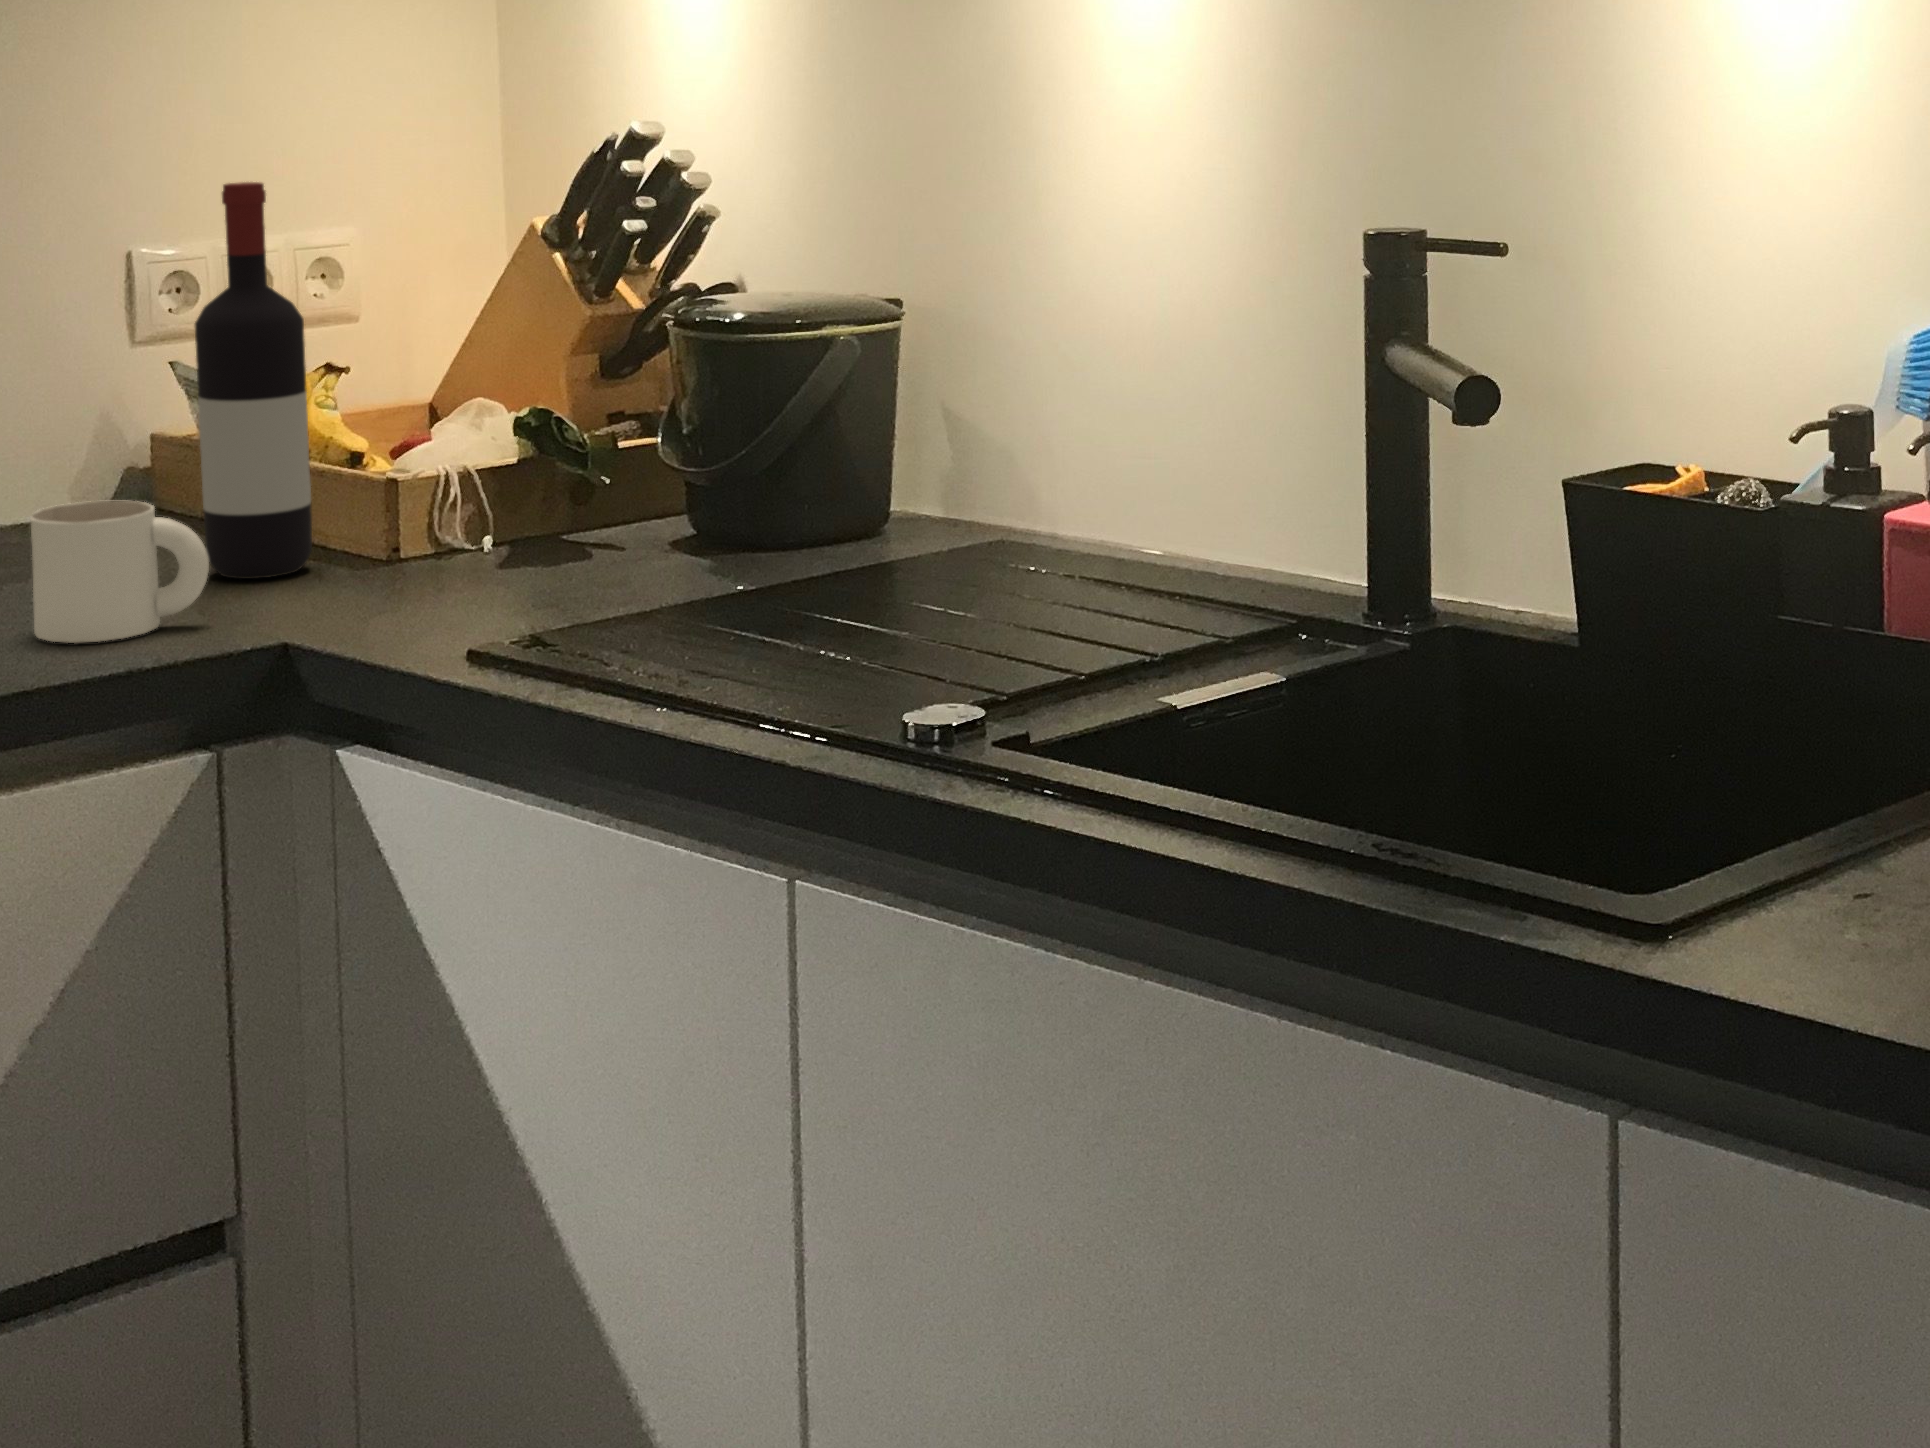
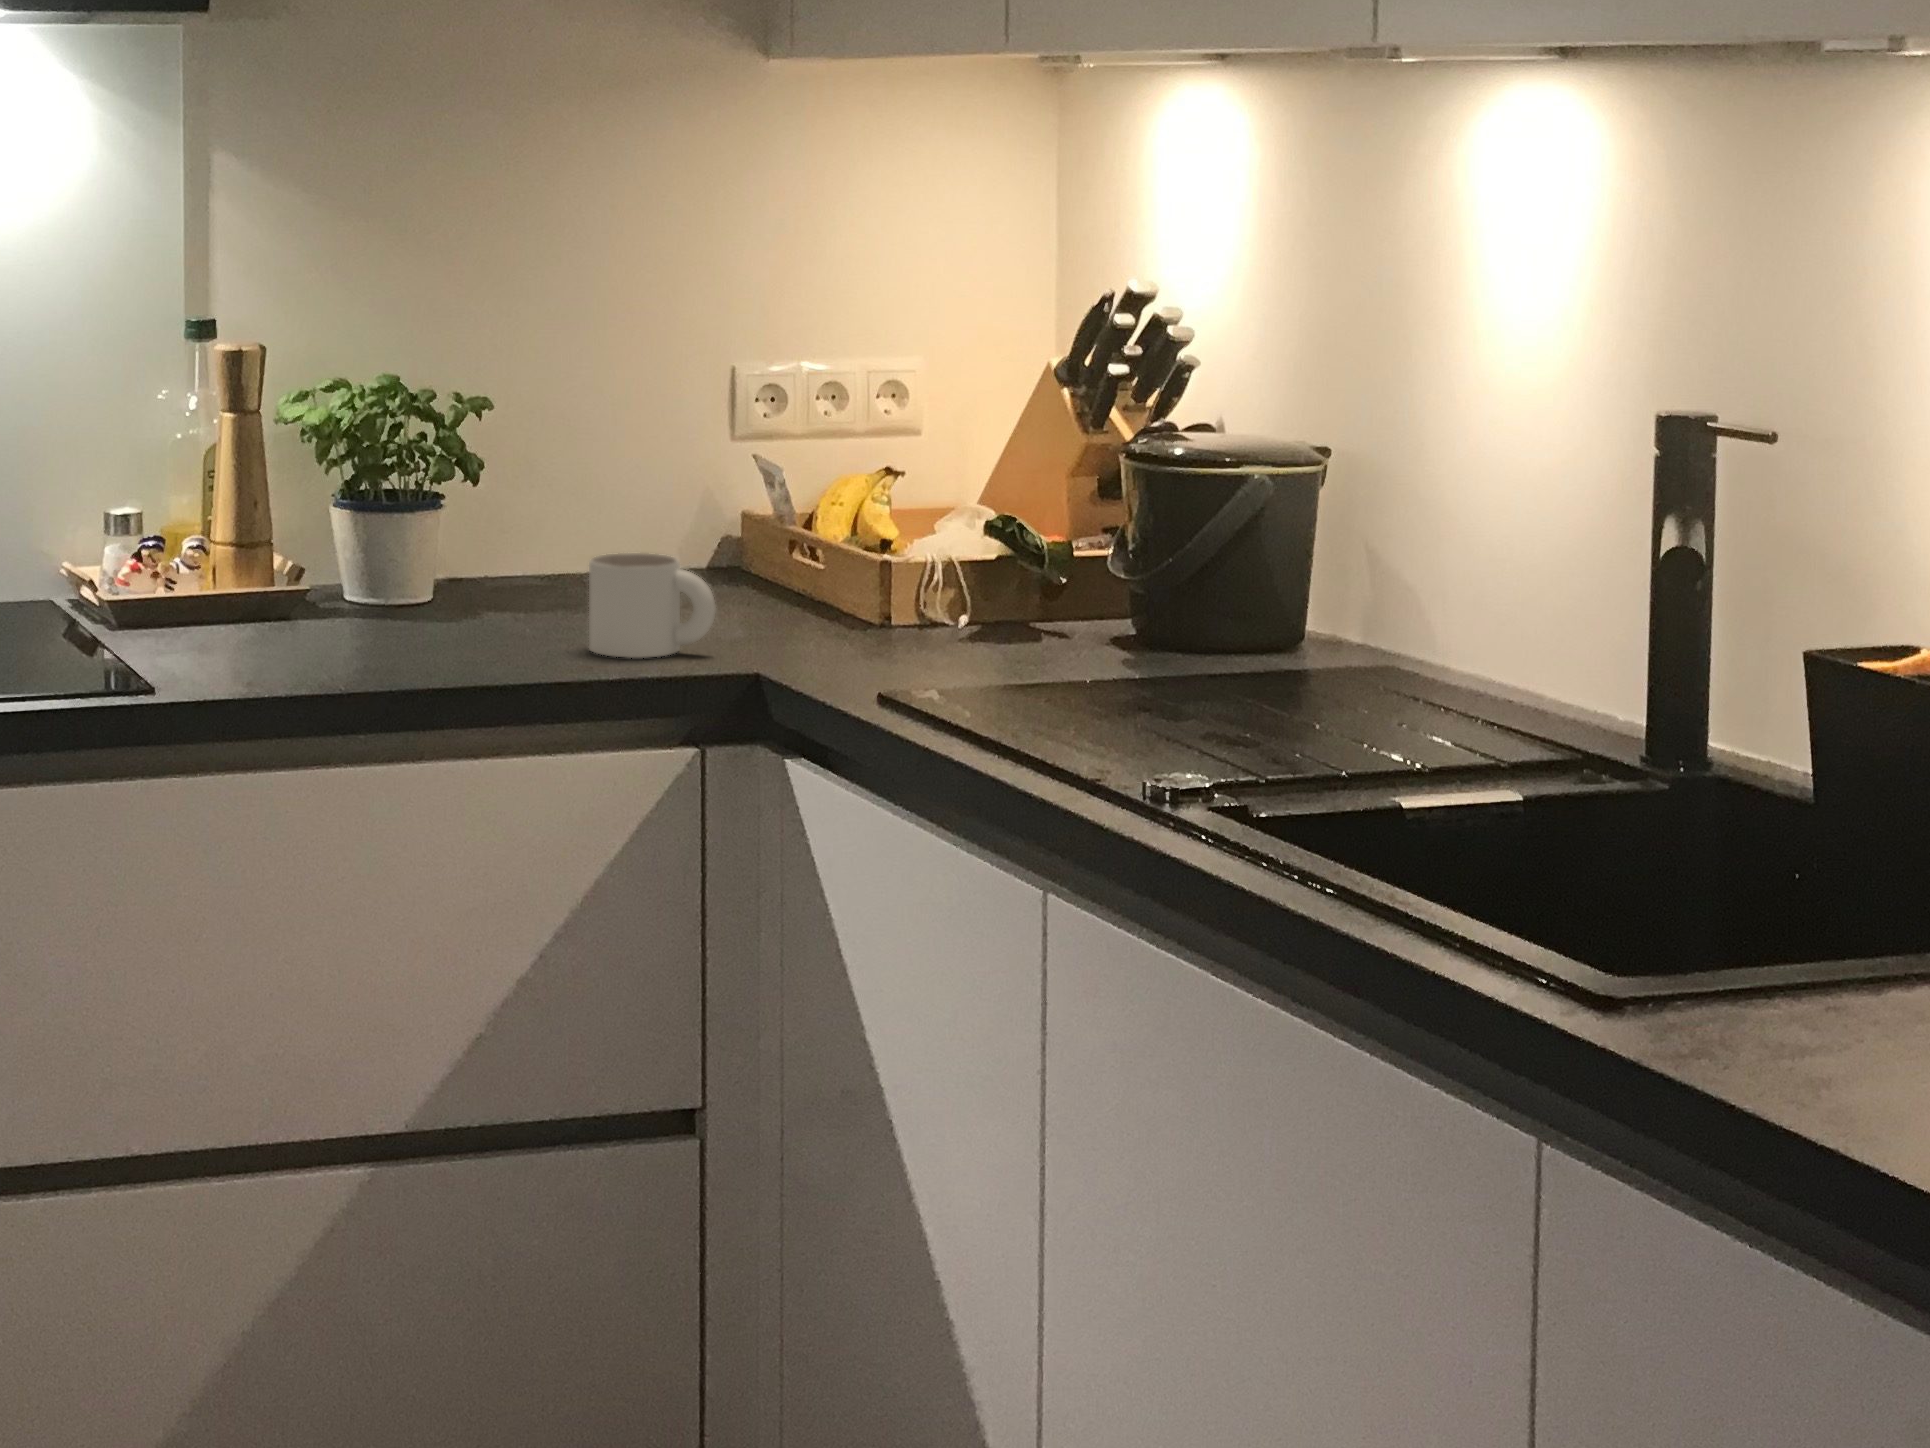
wine bottle: present [195,182,312,579] -> none [738,316,821,629]

